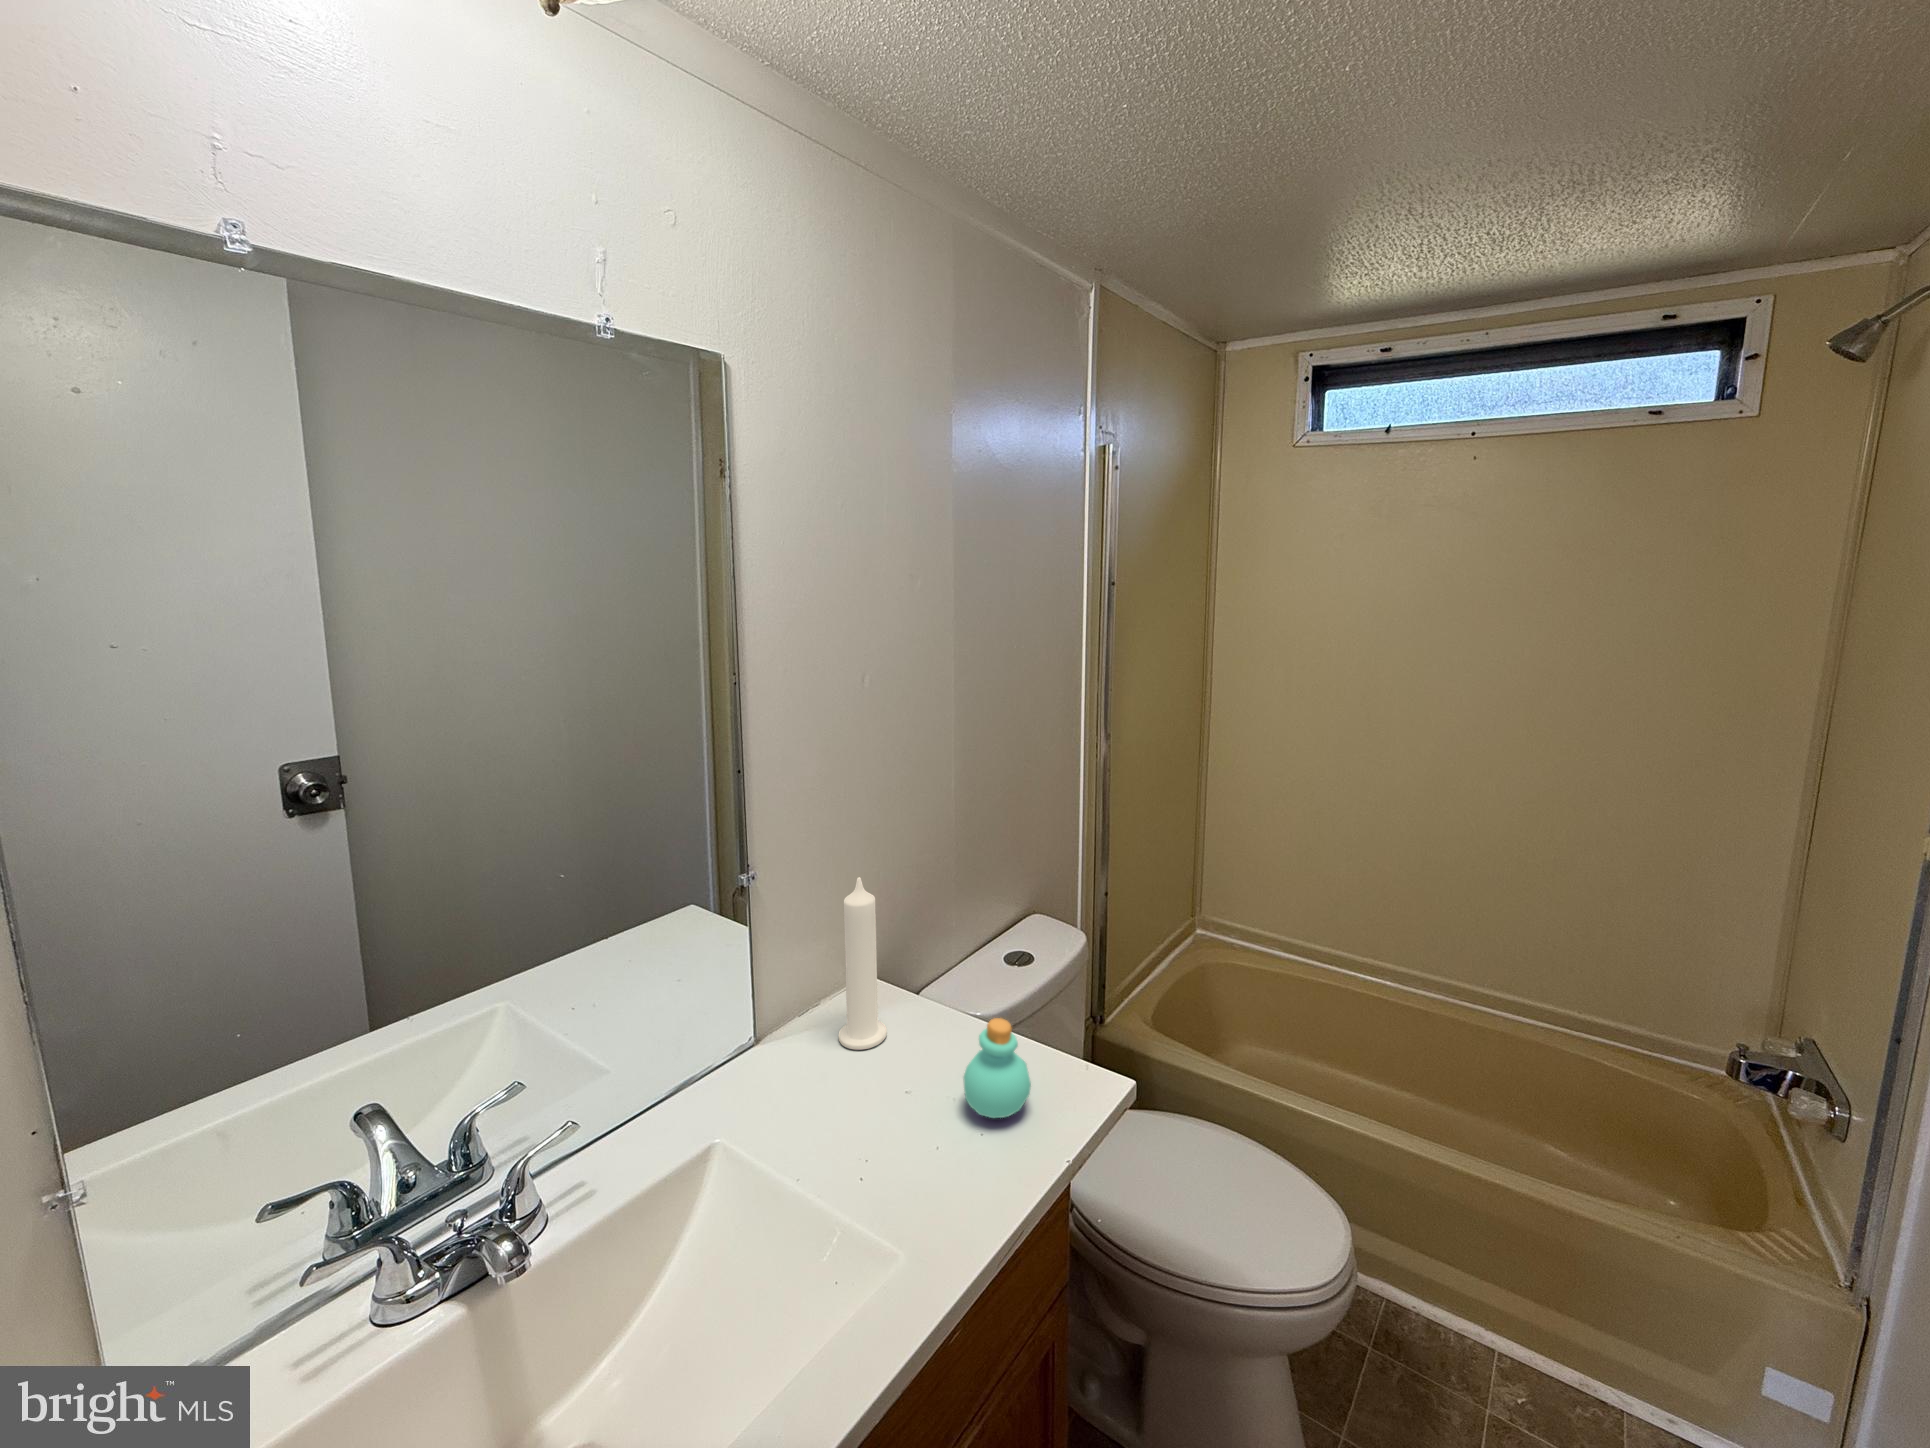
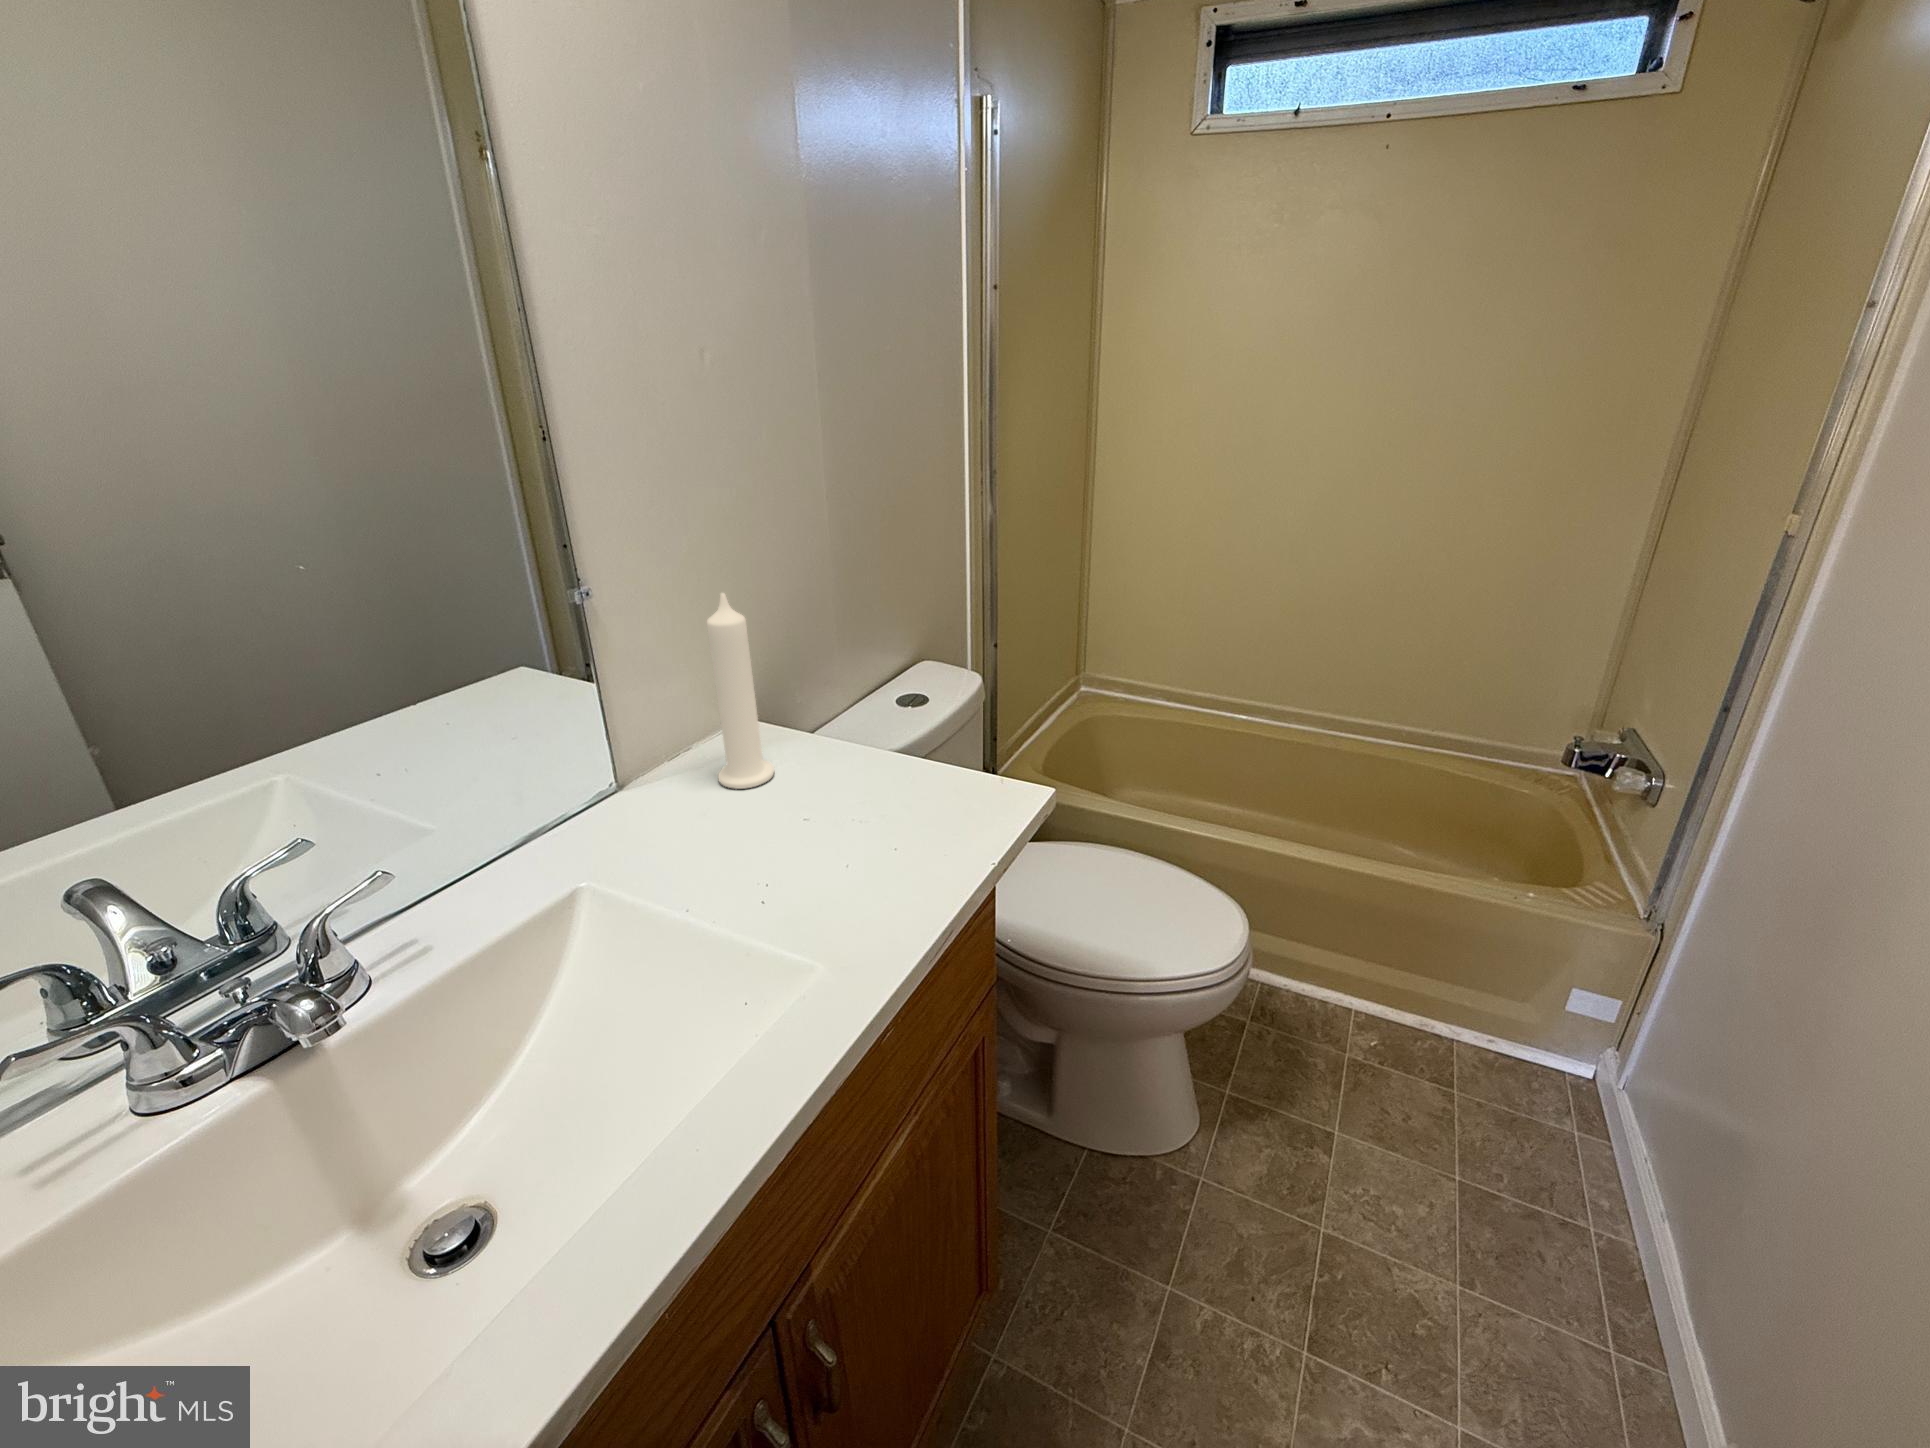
perfume bottle: present [963,1018,1031,1118] -> none [870,731,947,835]

